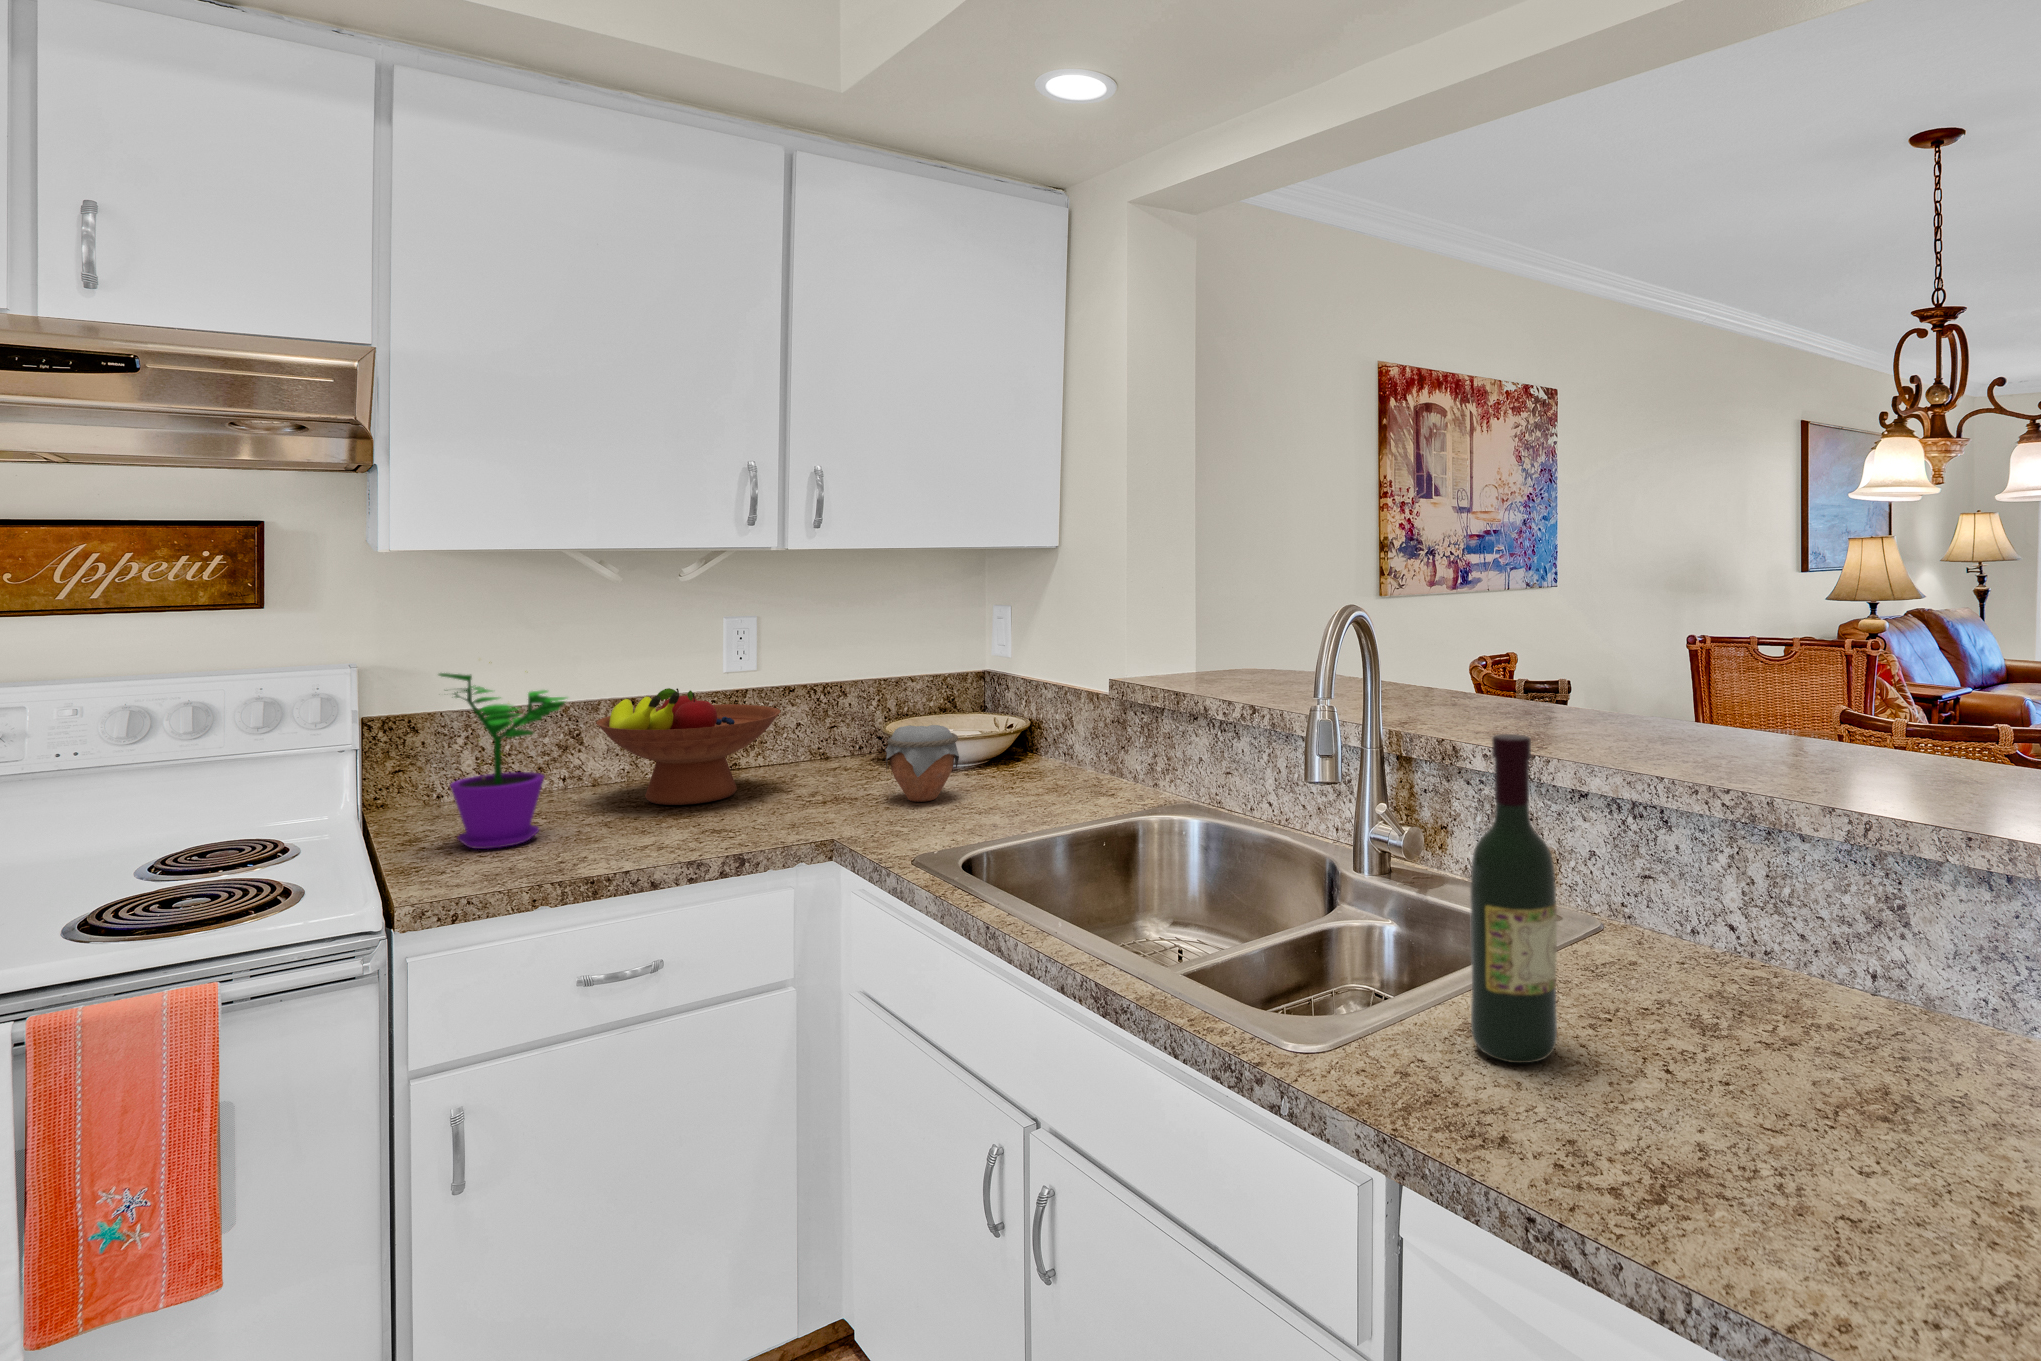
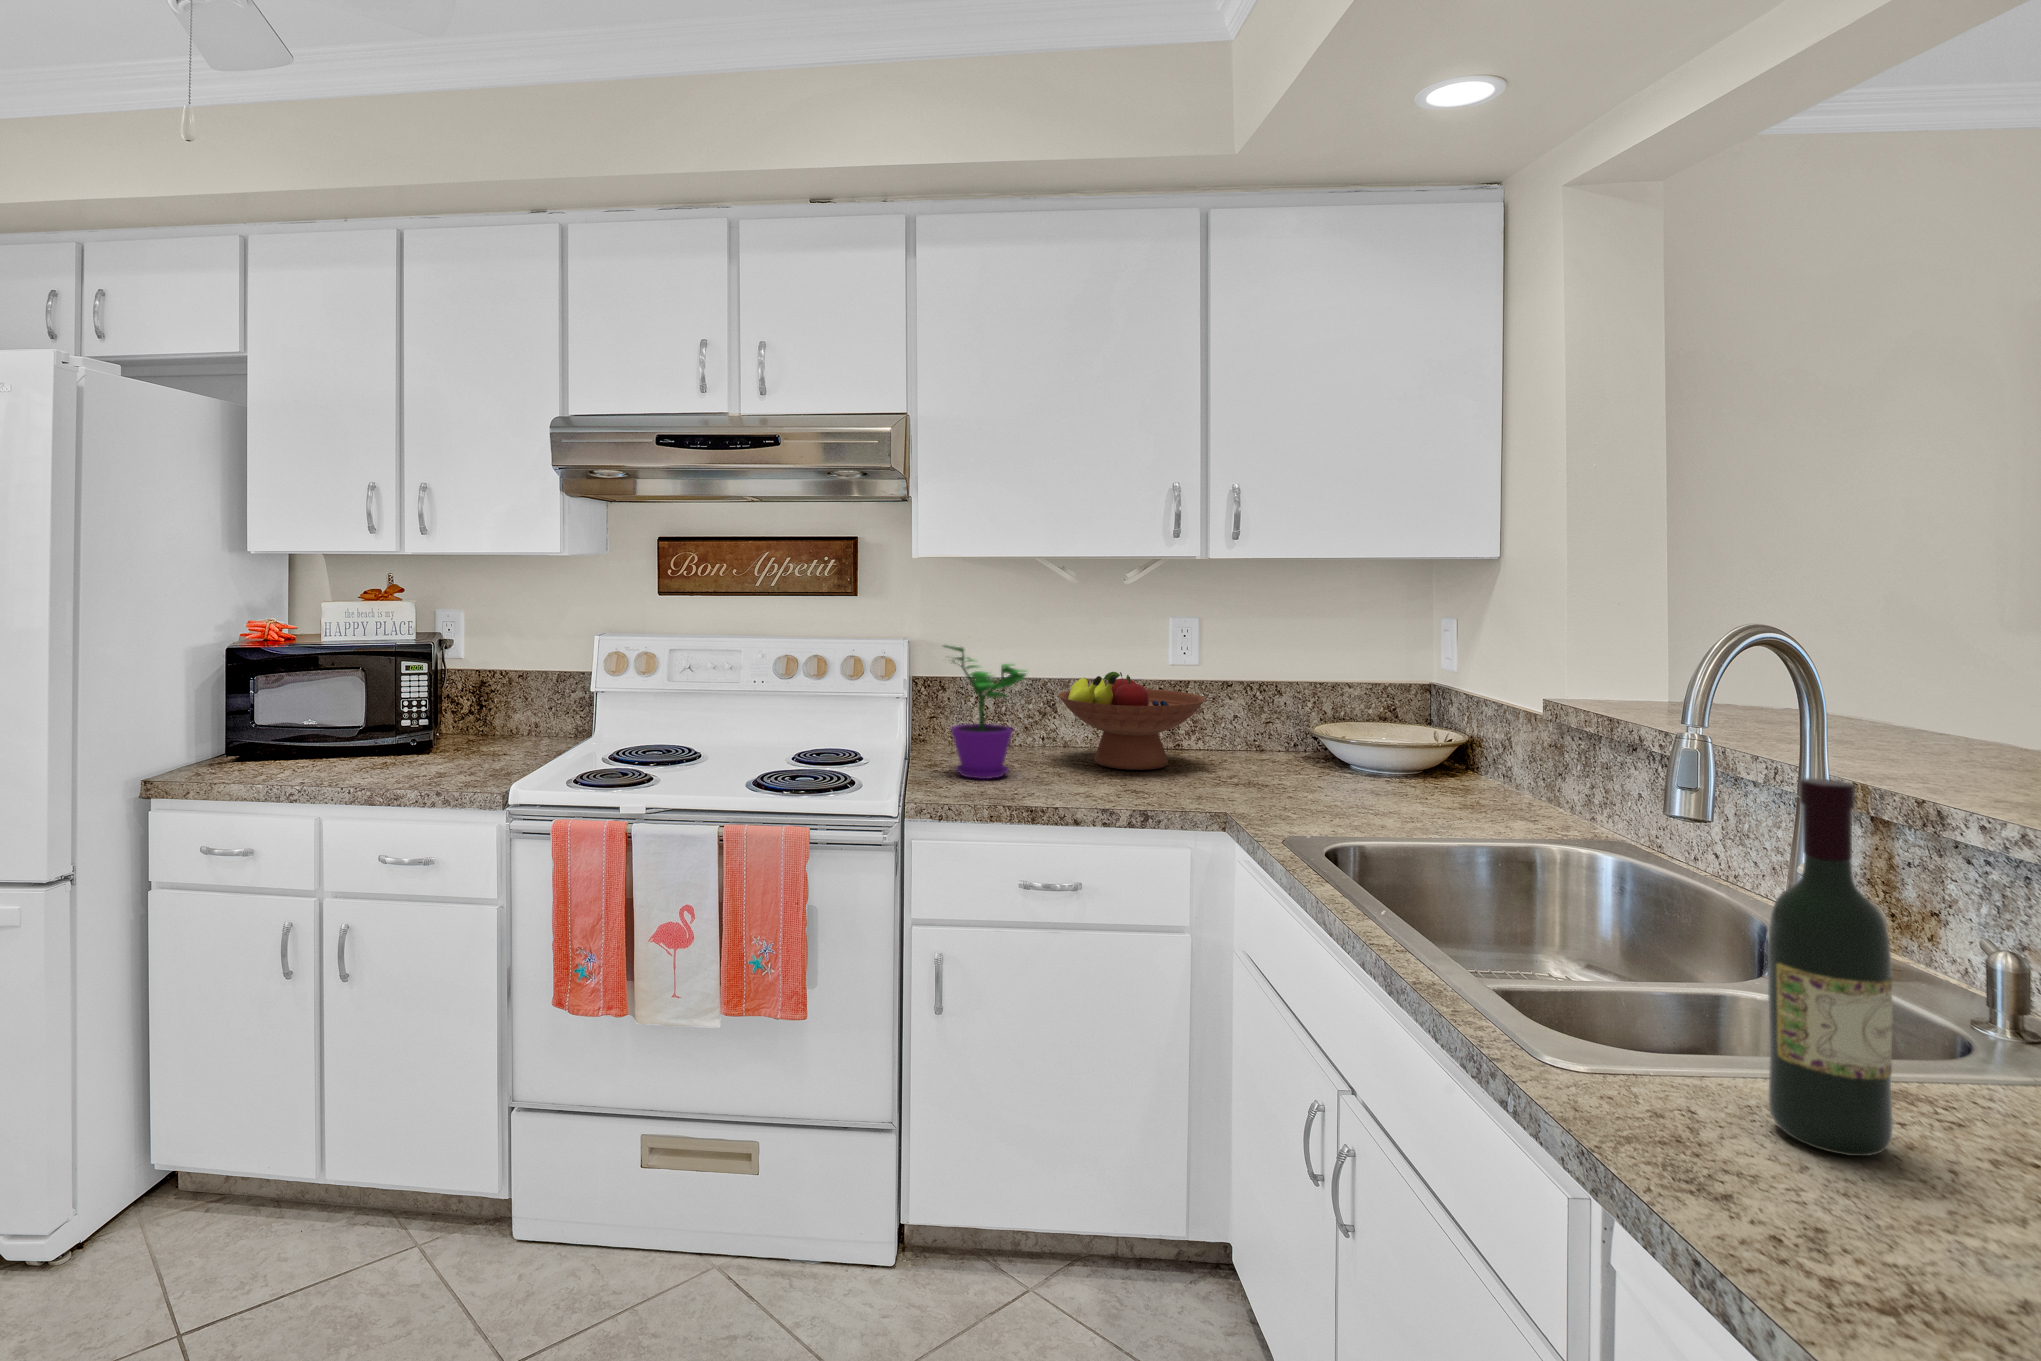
jar: present [885,725,959,802] -> none [1292,724,1366,797]

